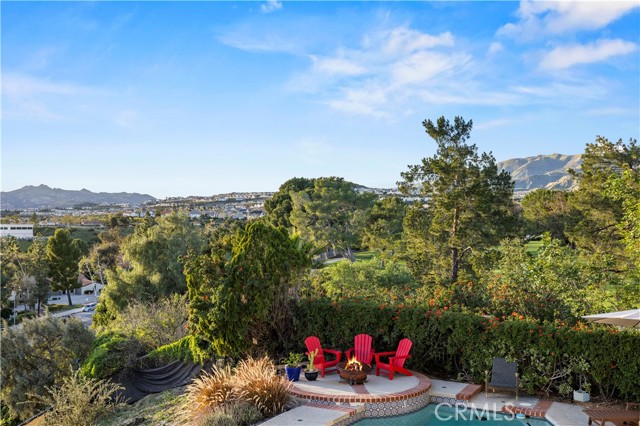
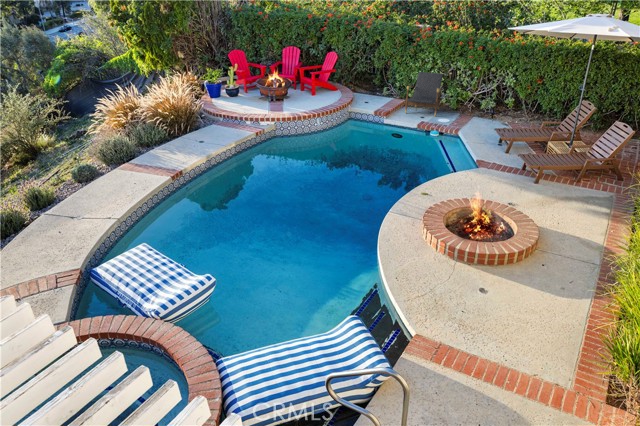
potted tree: present [571,364,589,402] -> none [493,77,515,117]

